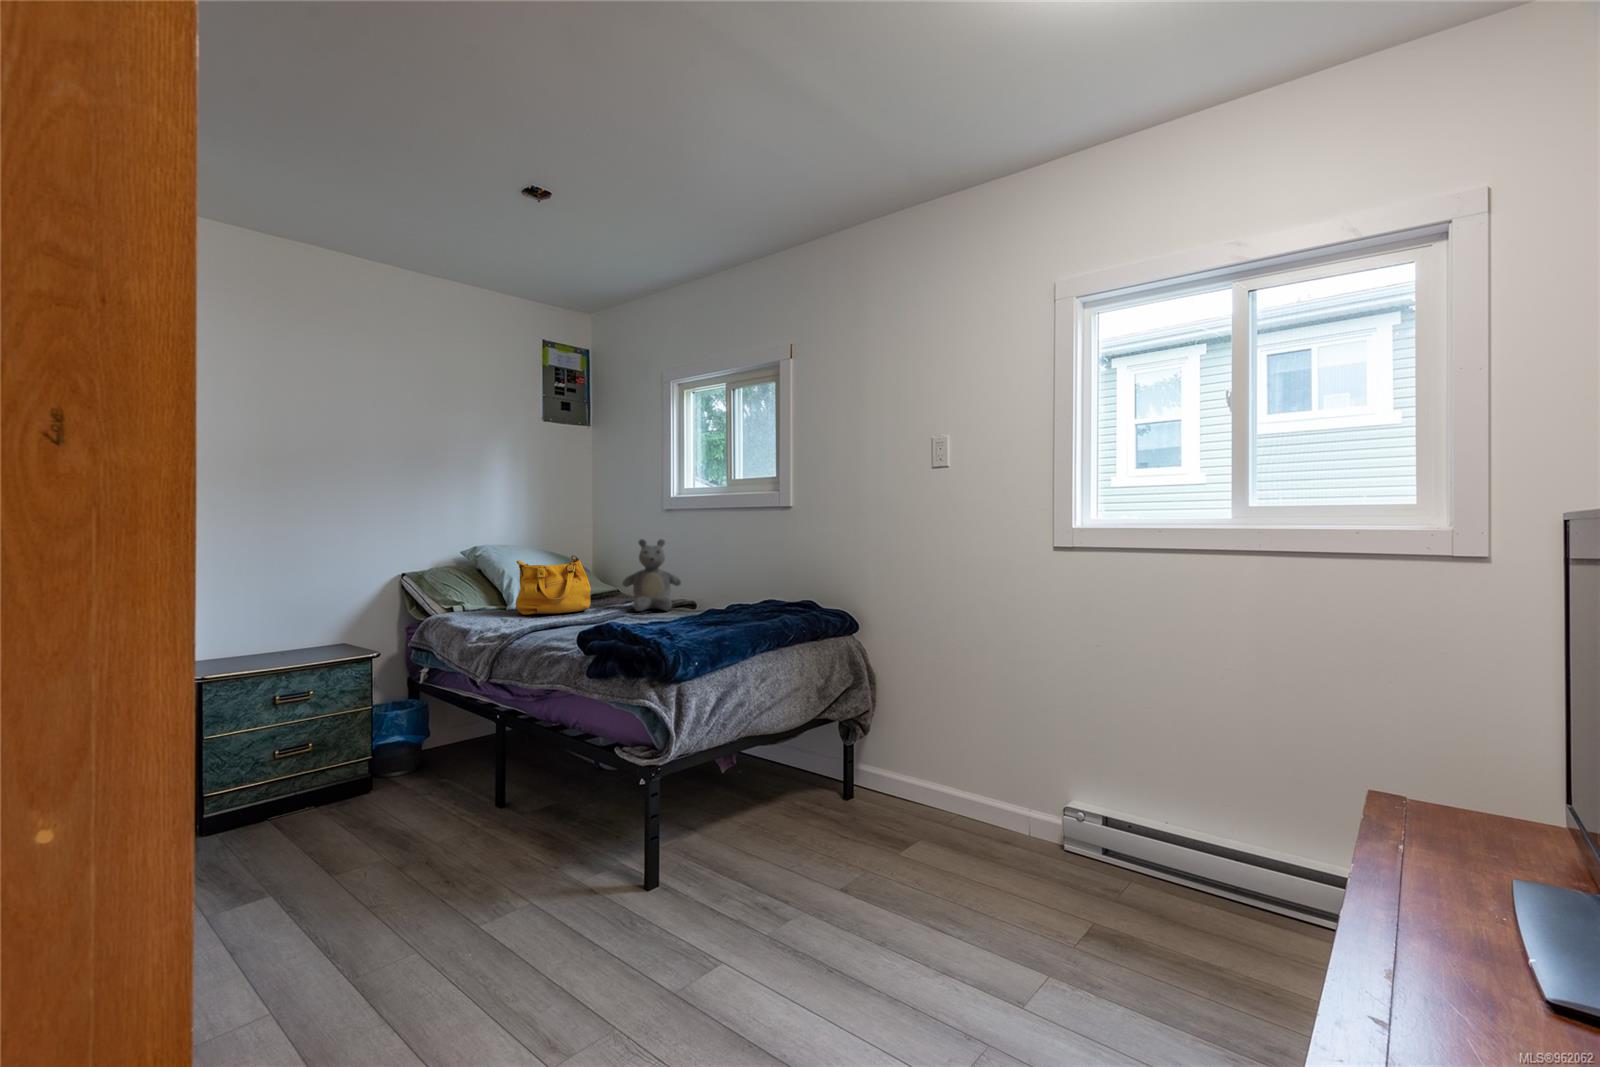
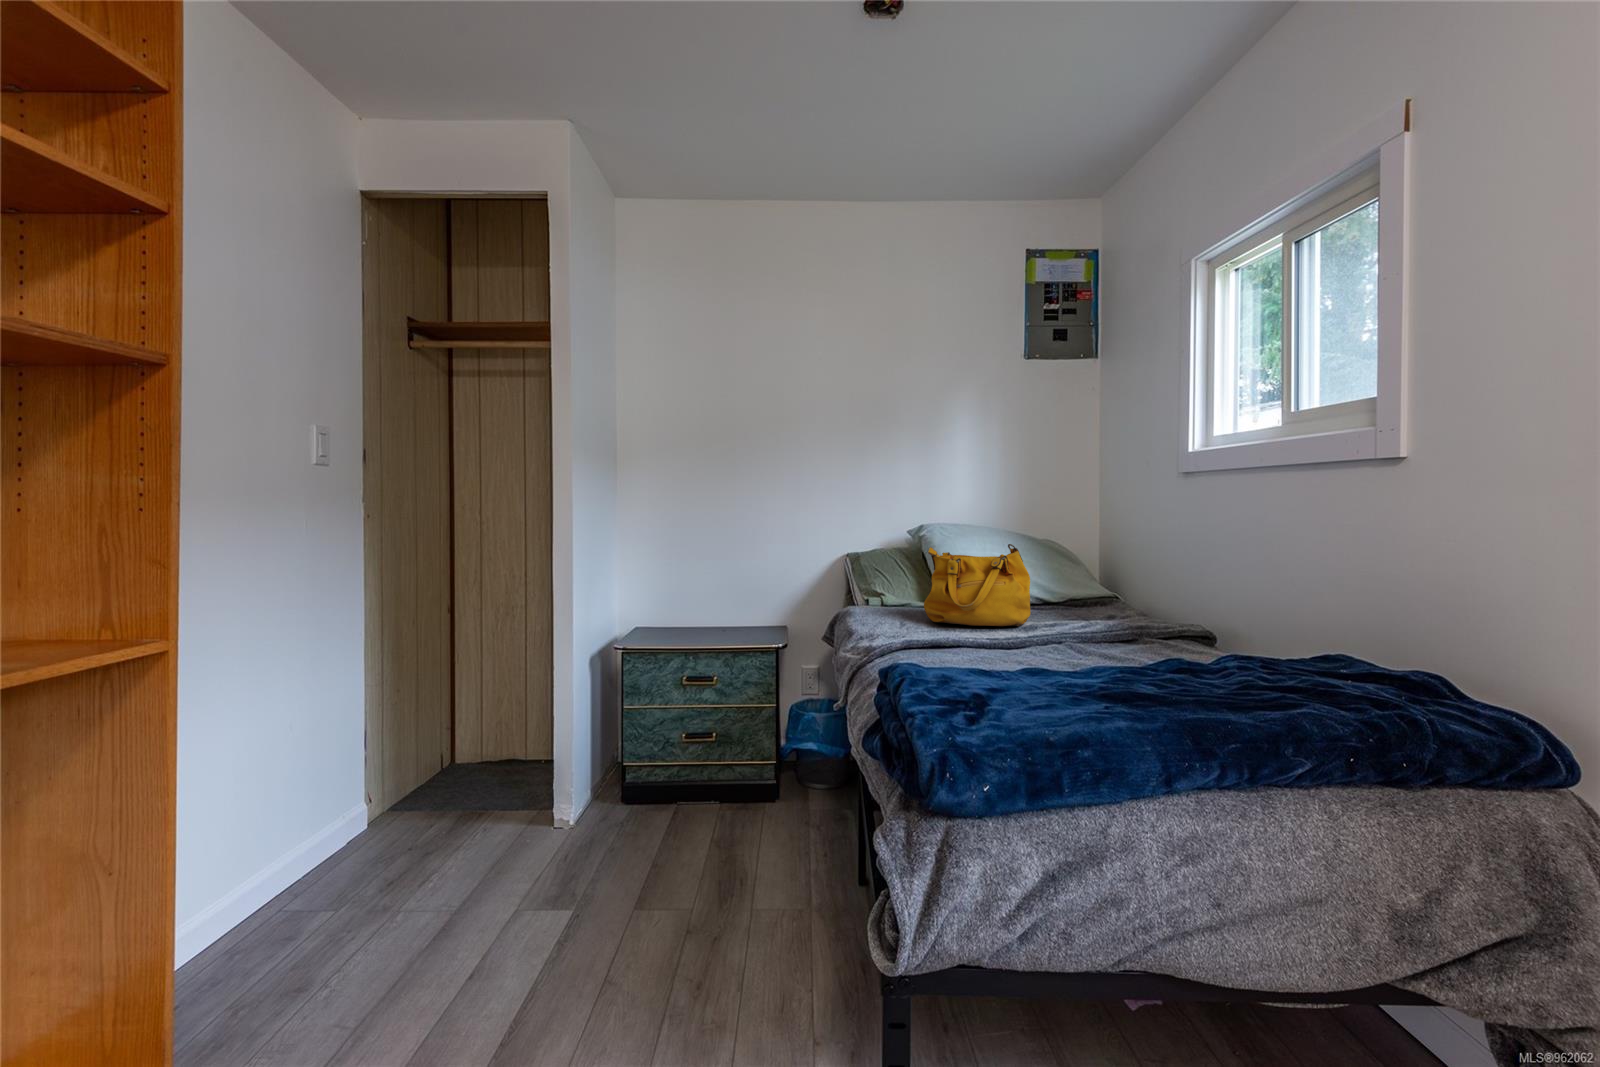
teddy bear: present [623,539,681,611] -> none [1081,523,1181,644]

